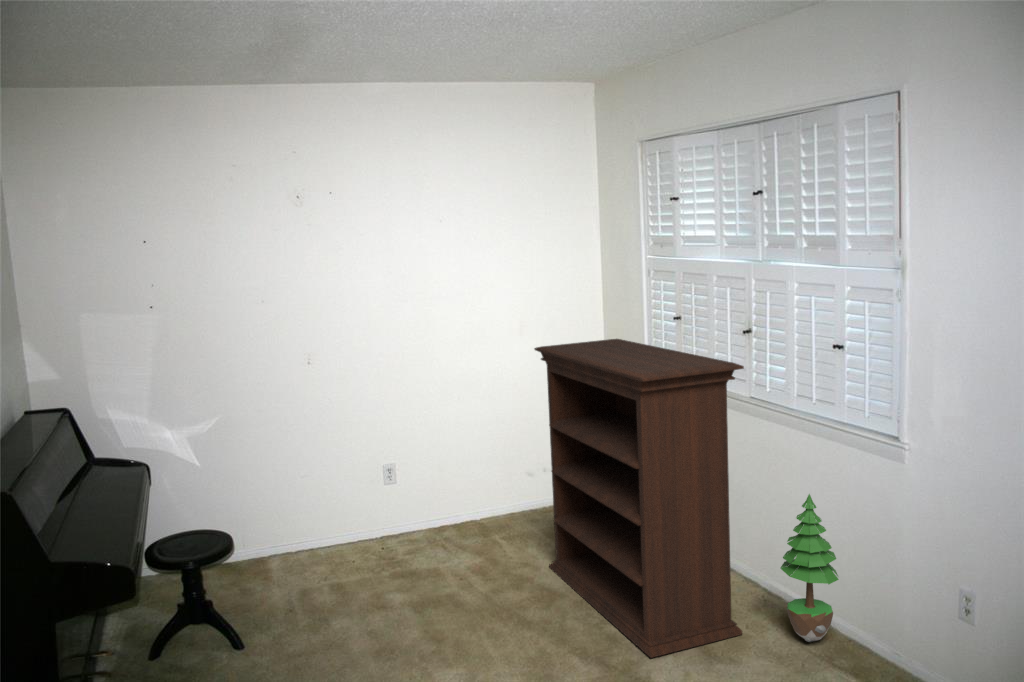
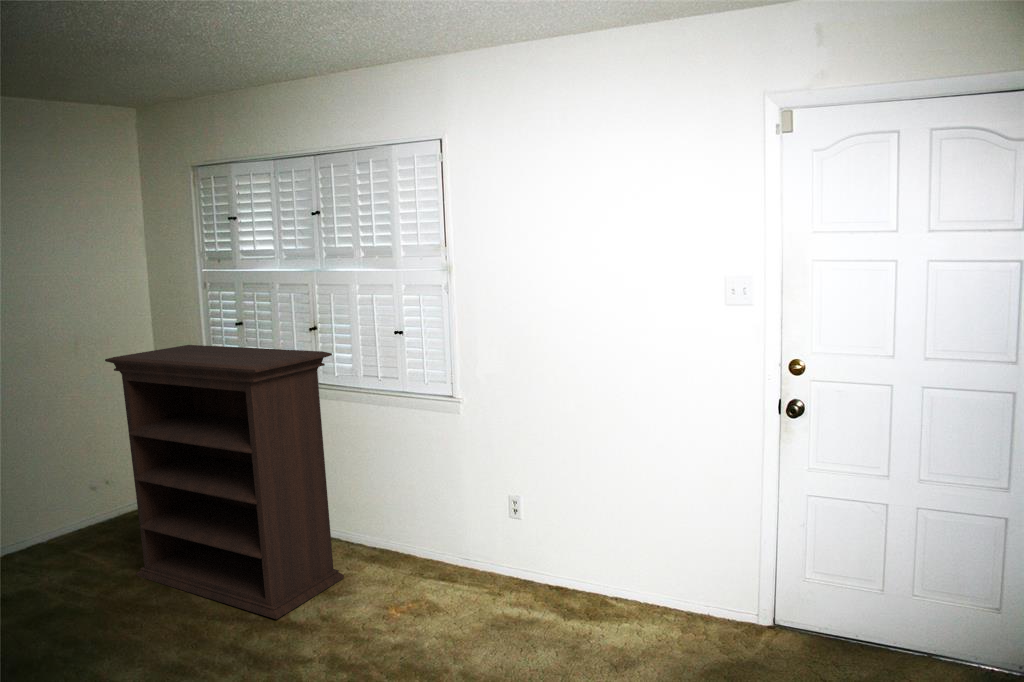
potted tree: present [781,494,839,642] -> none [371,450,415,568]

